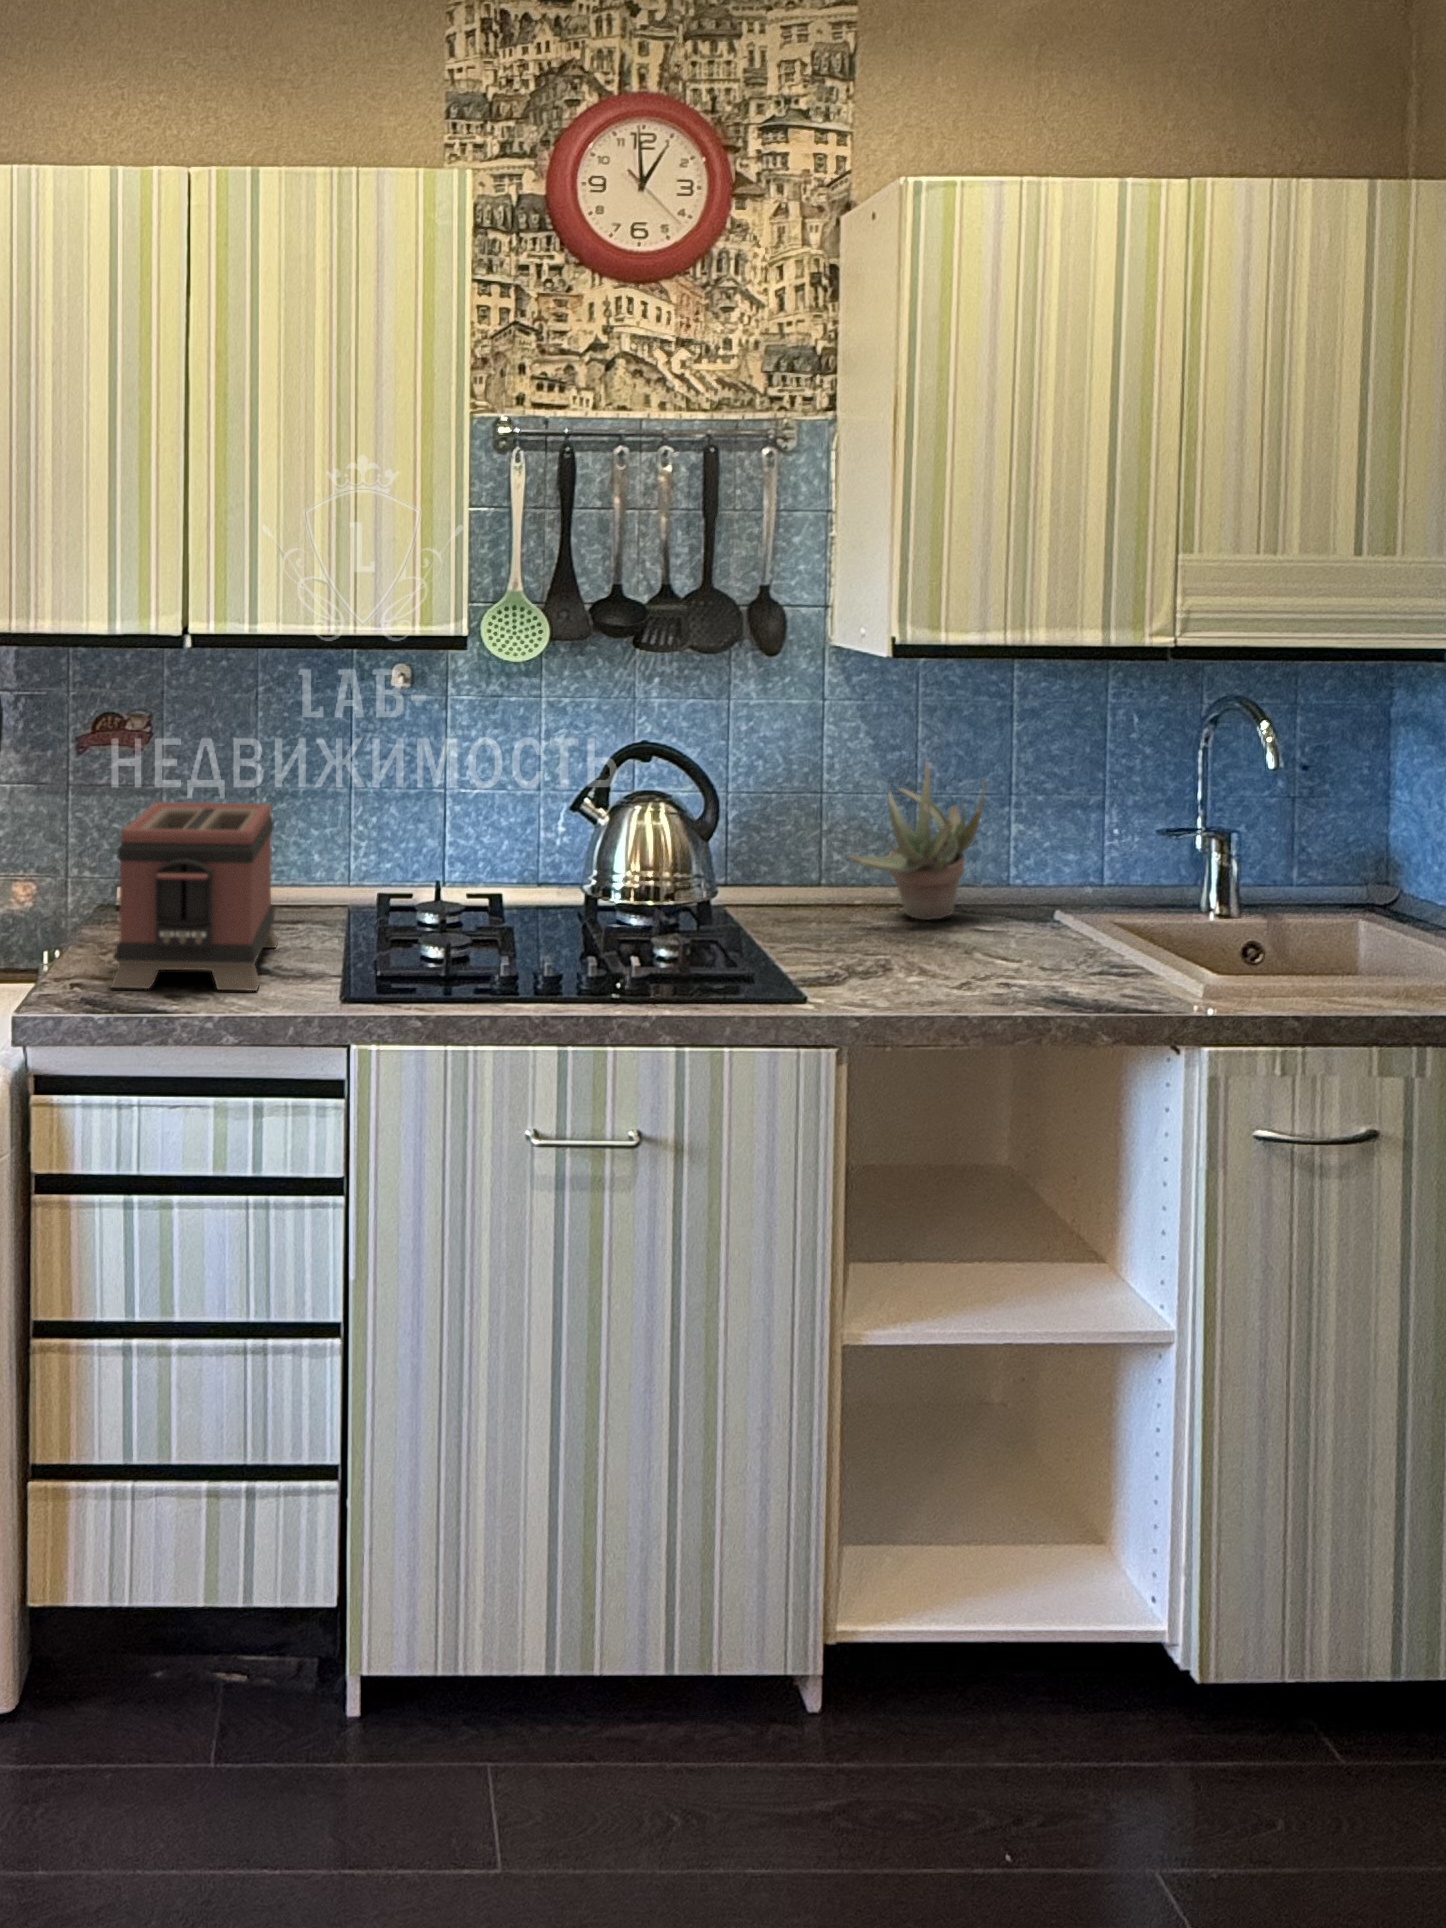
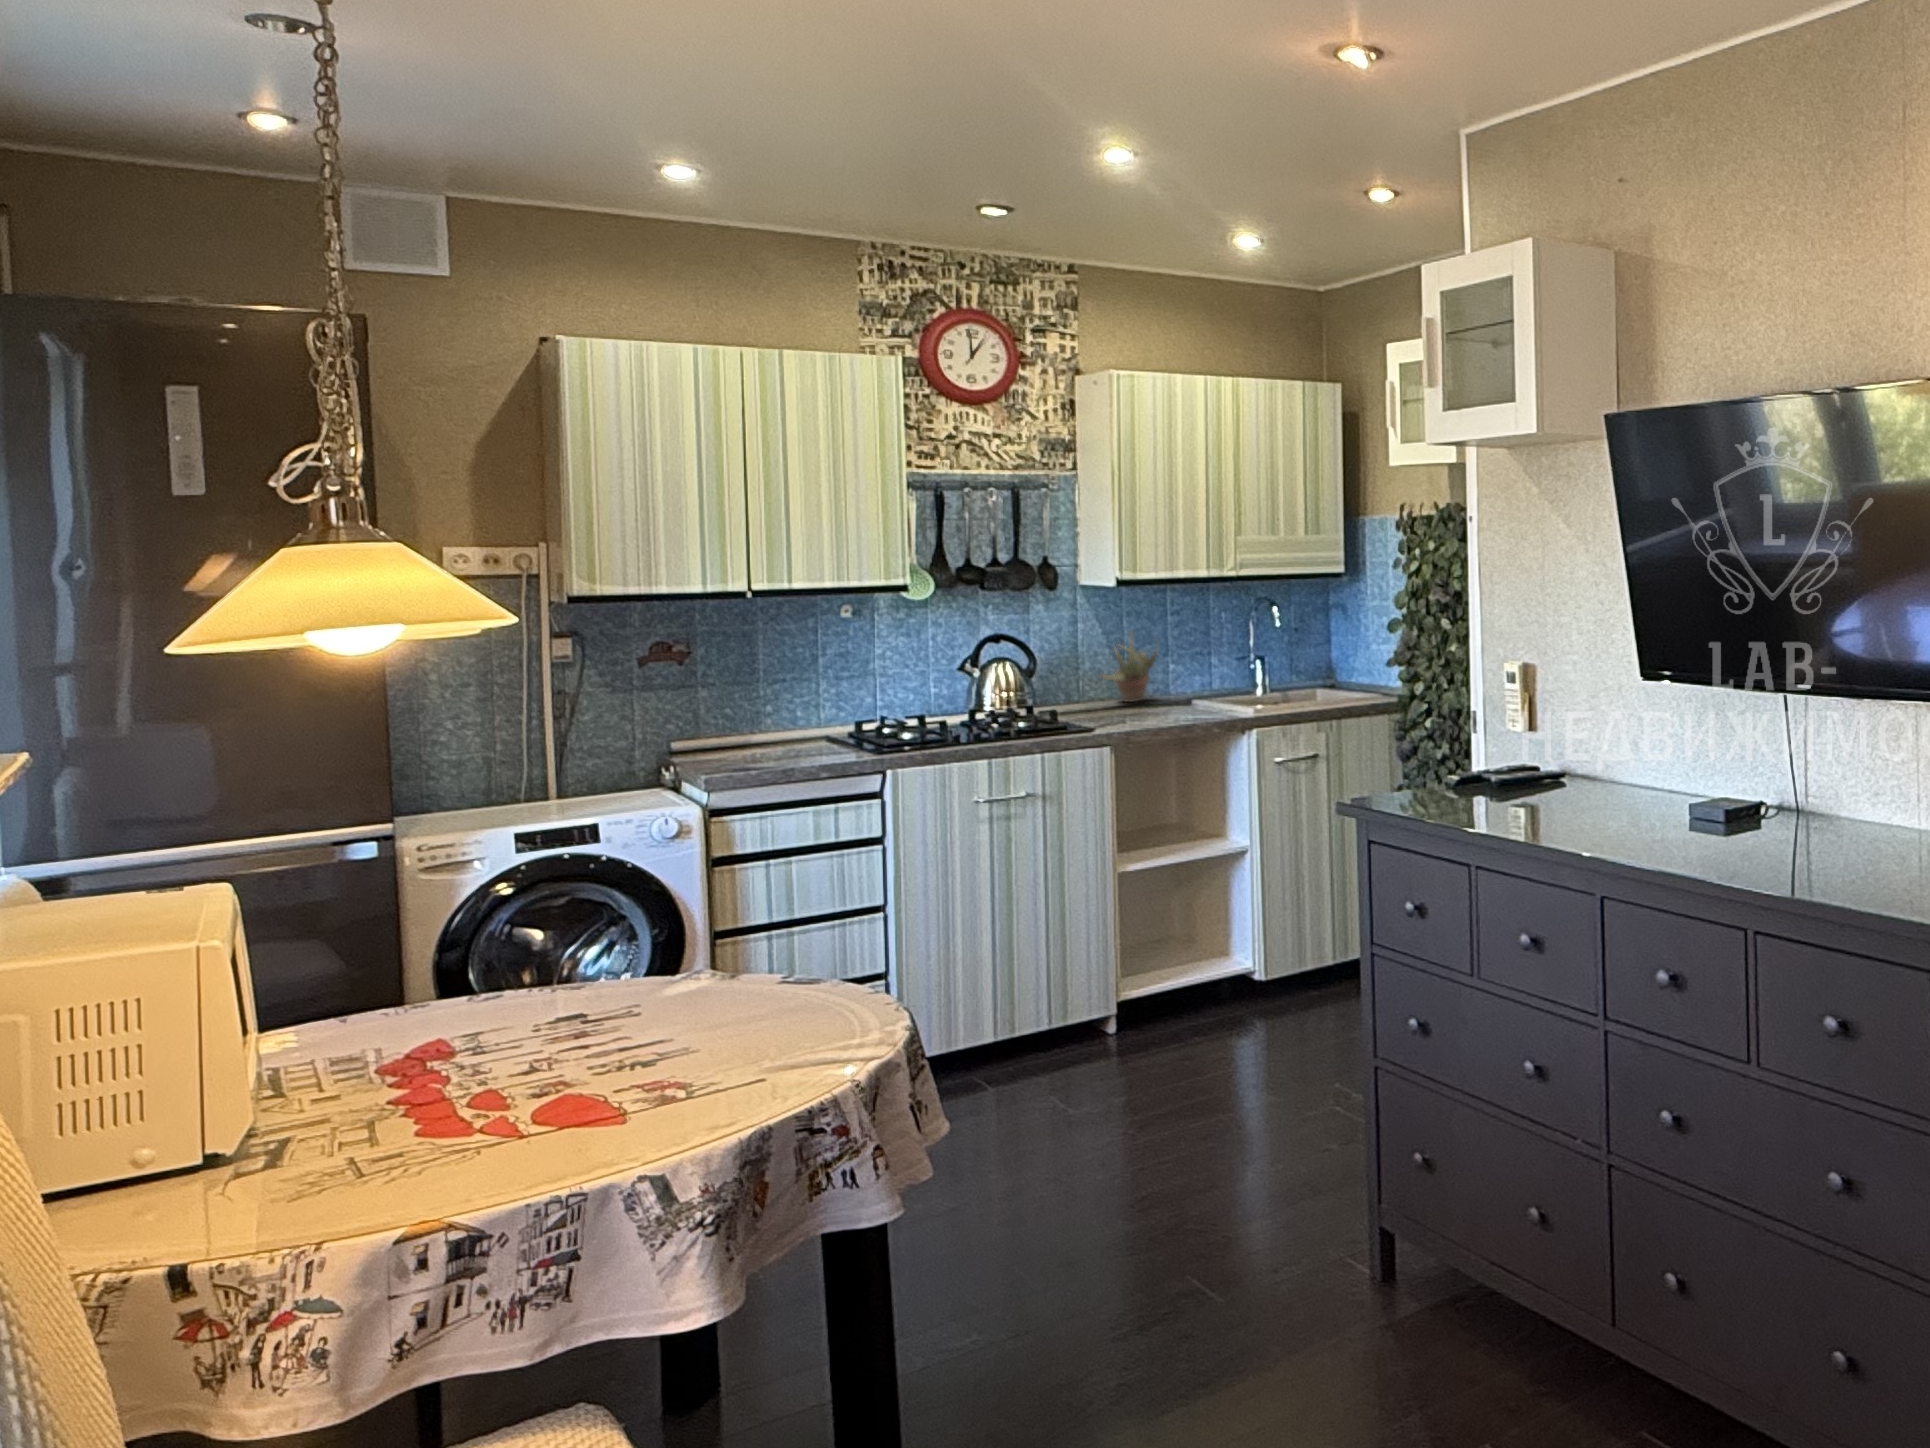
toaster: present [110,802,278,991] -> none [731,673,829,765]

